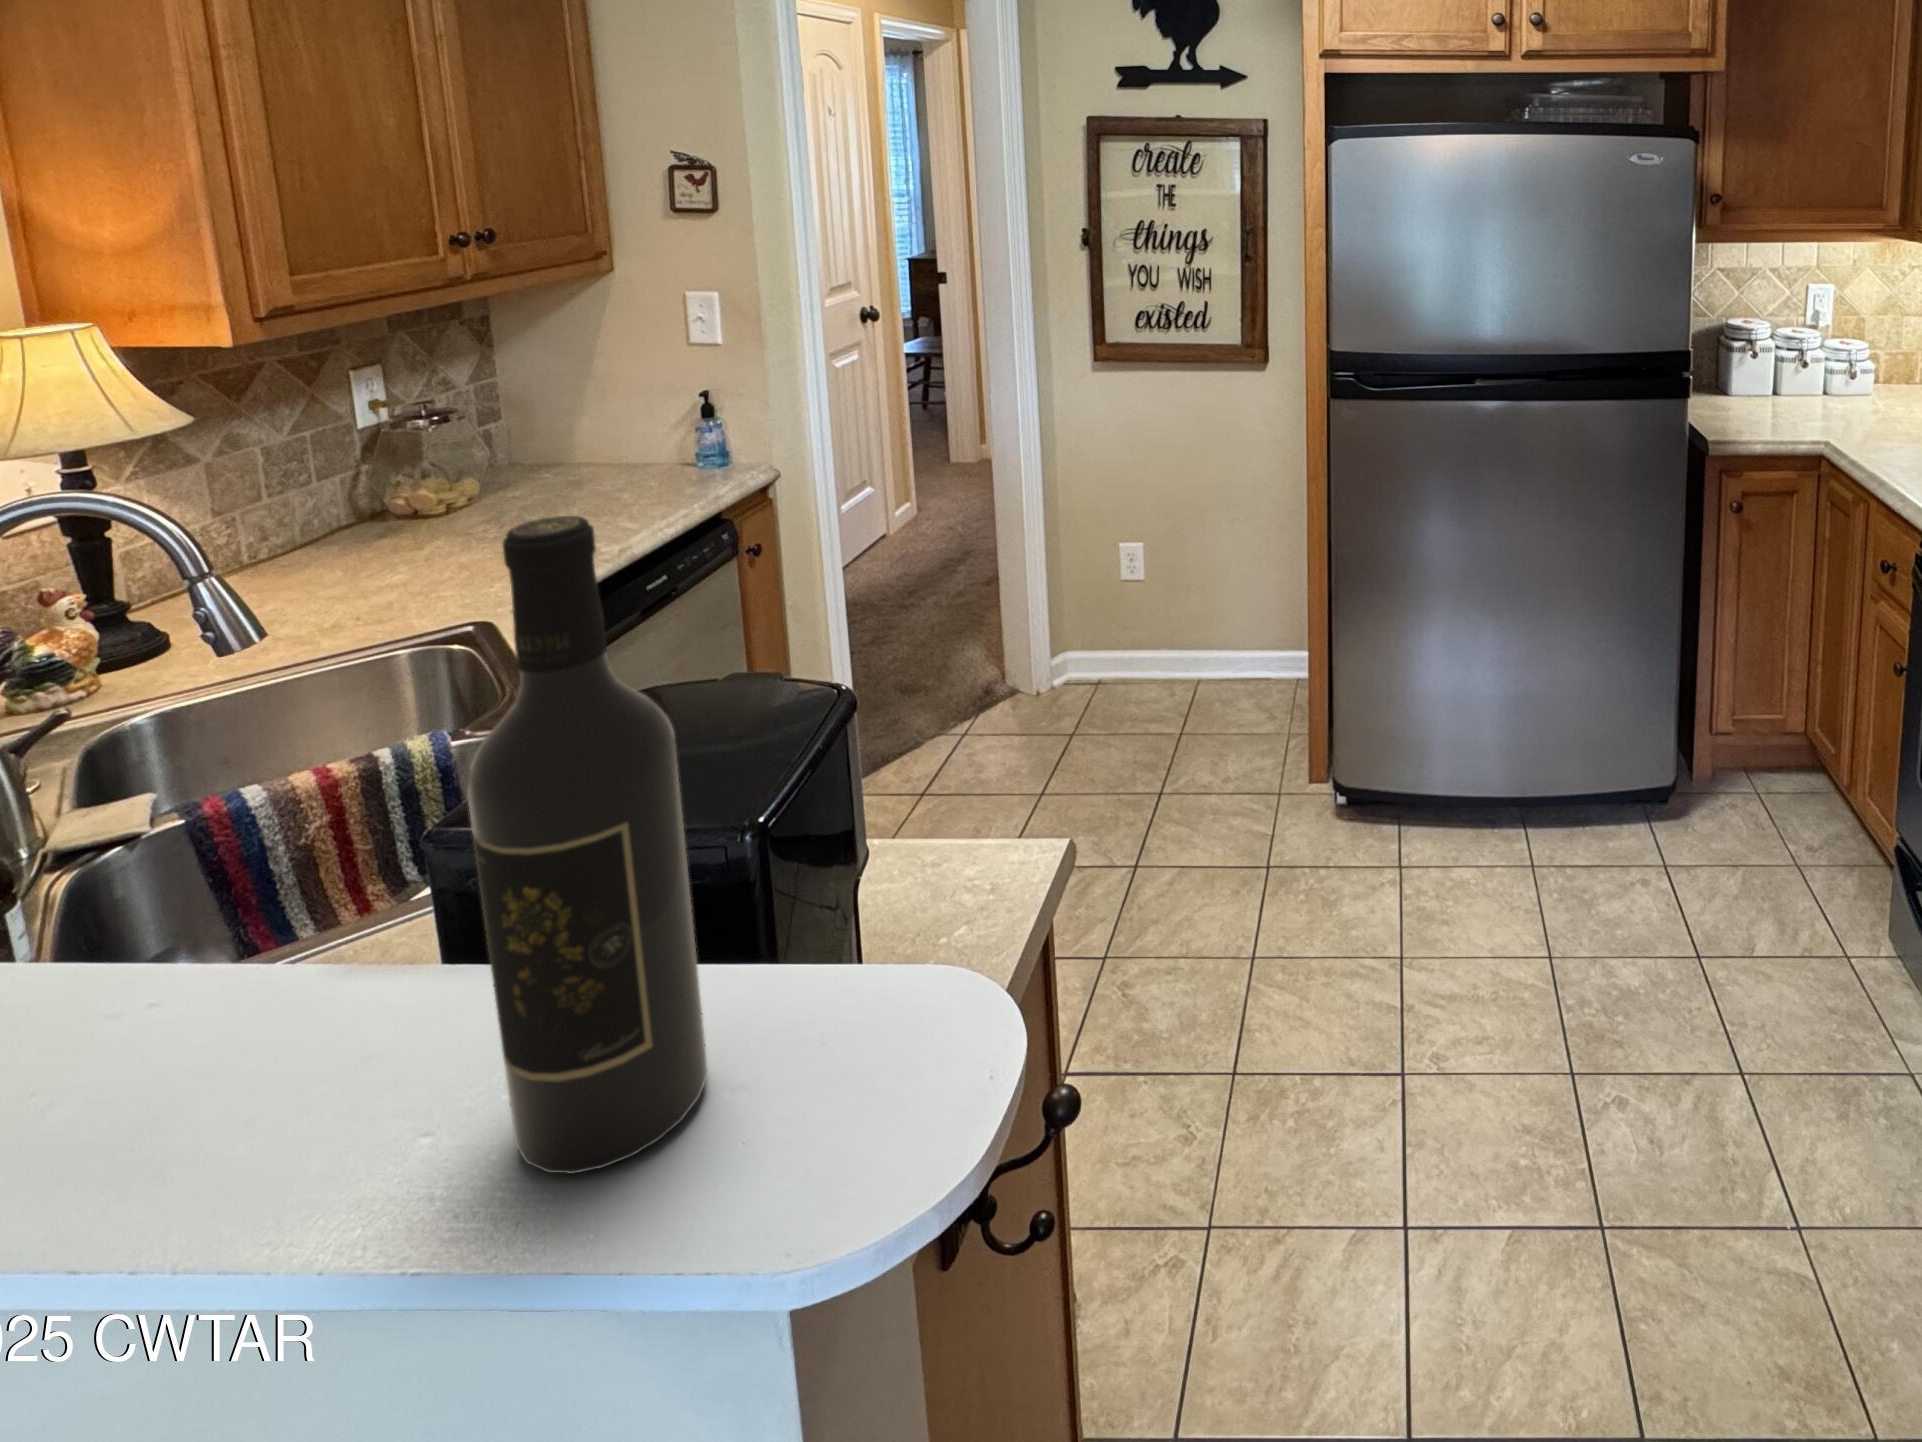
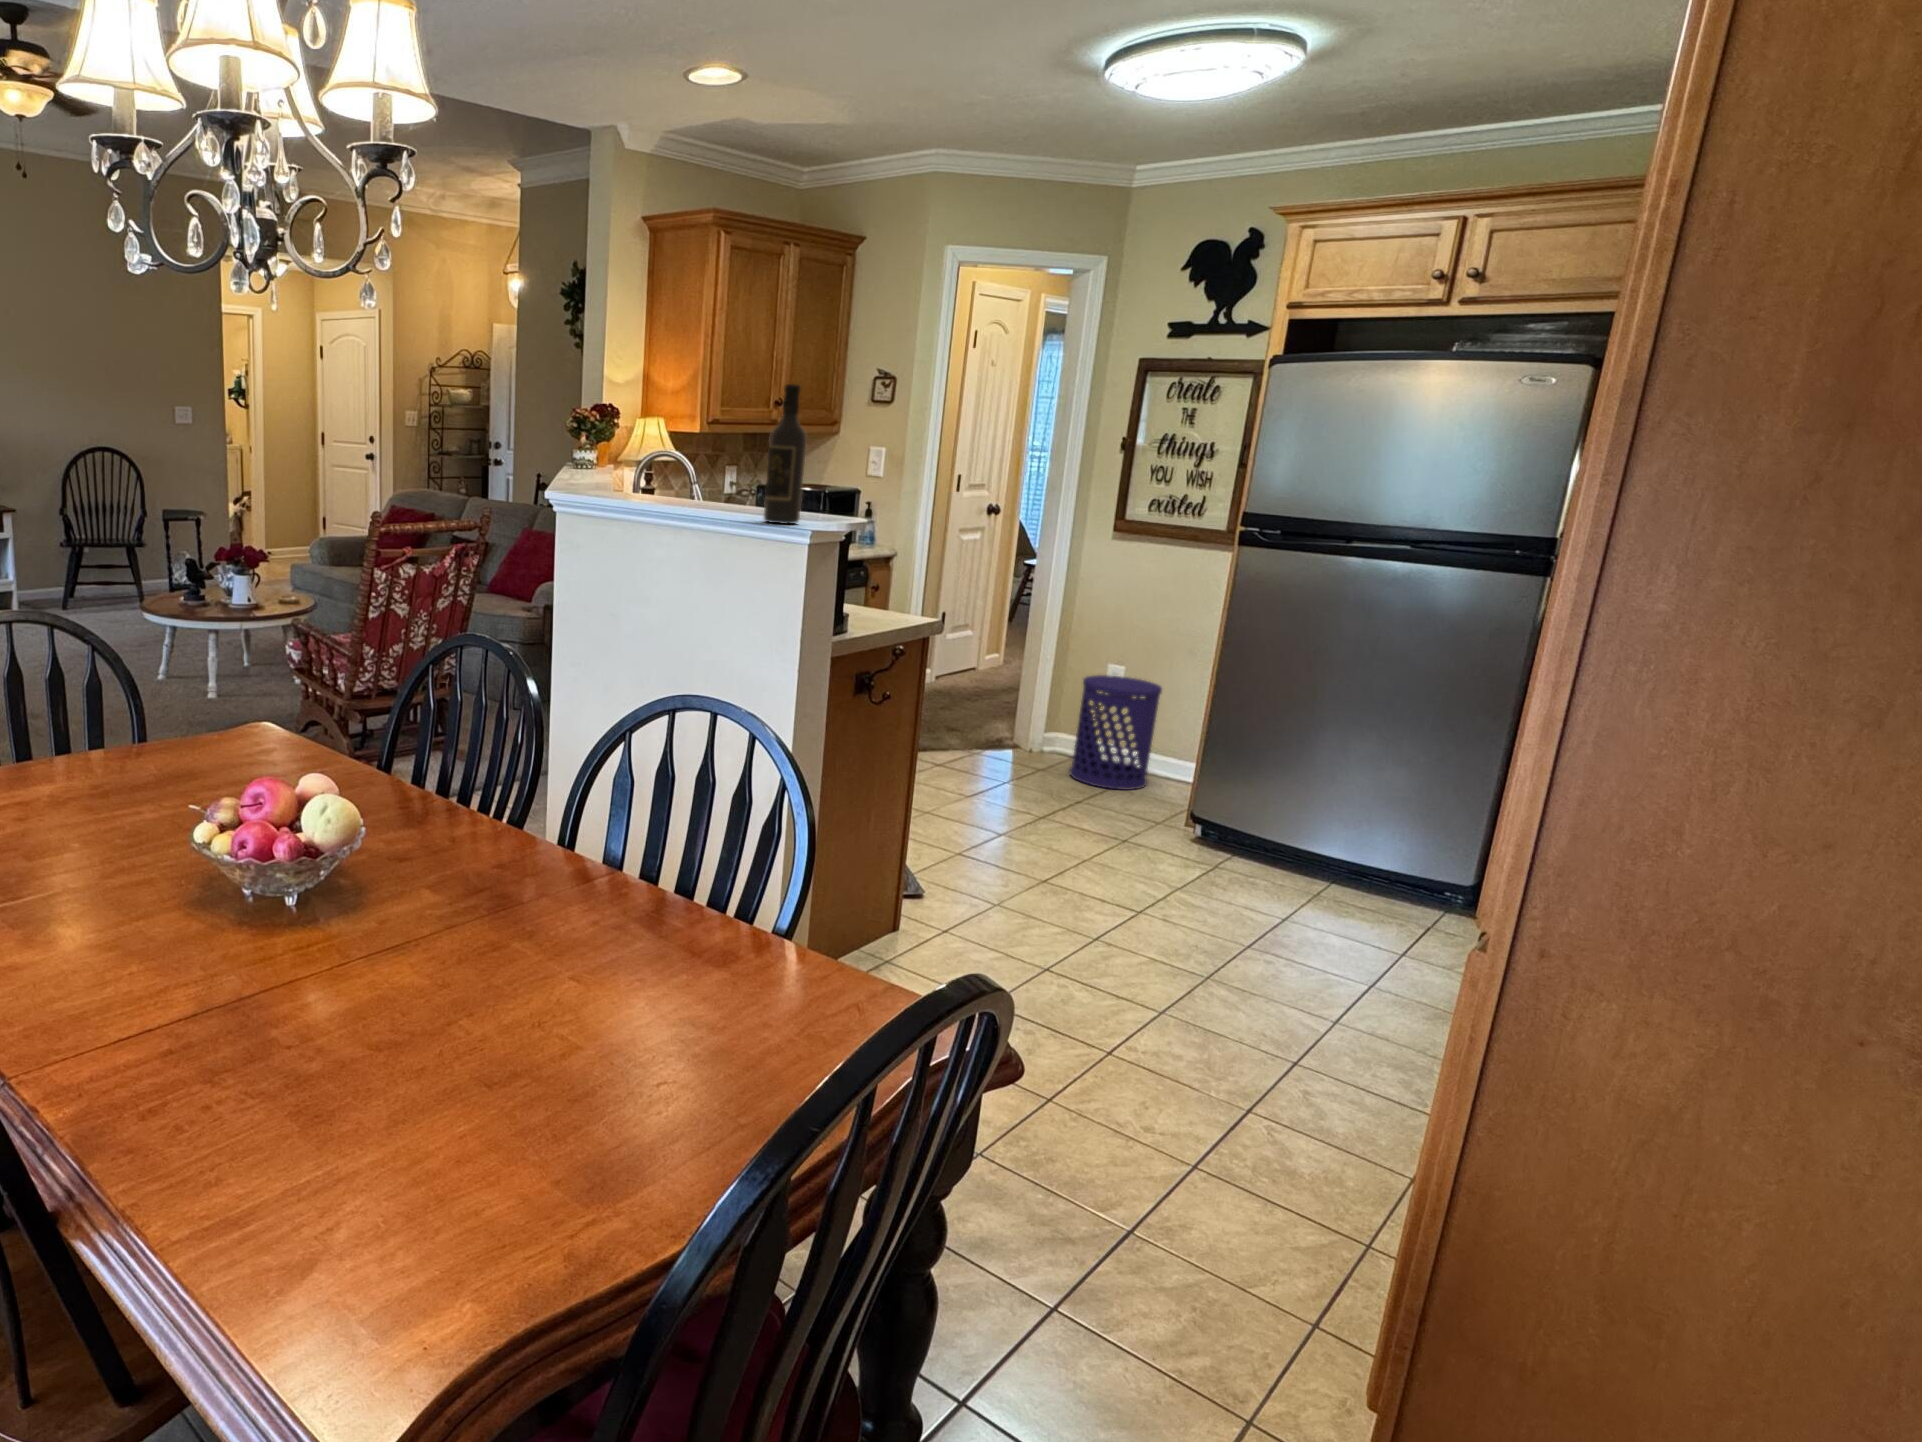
waste bin: none [1105,559,1213,740] -> present [1070,675,1162,790]

